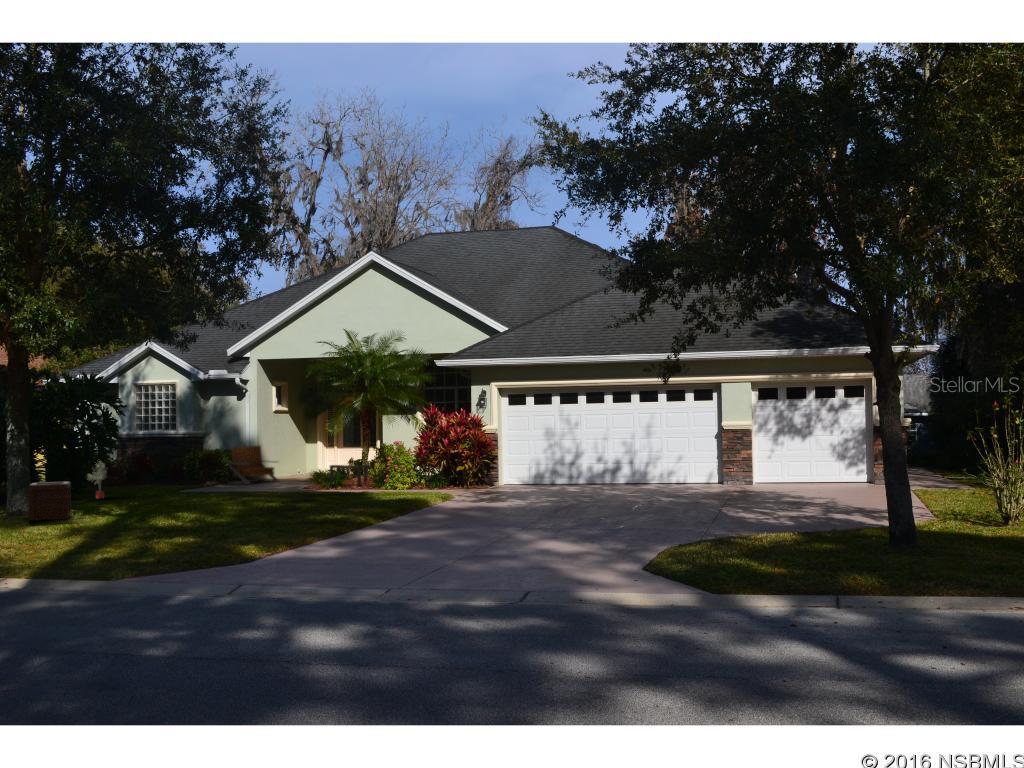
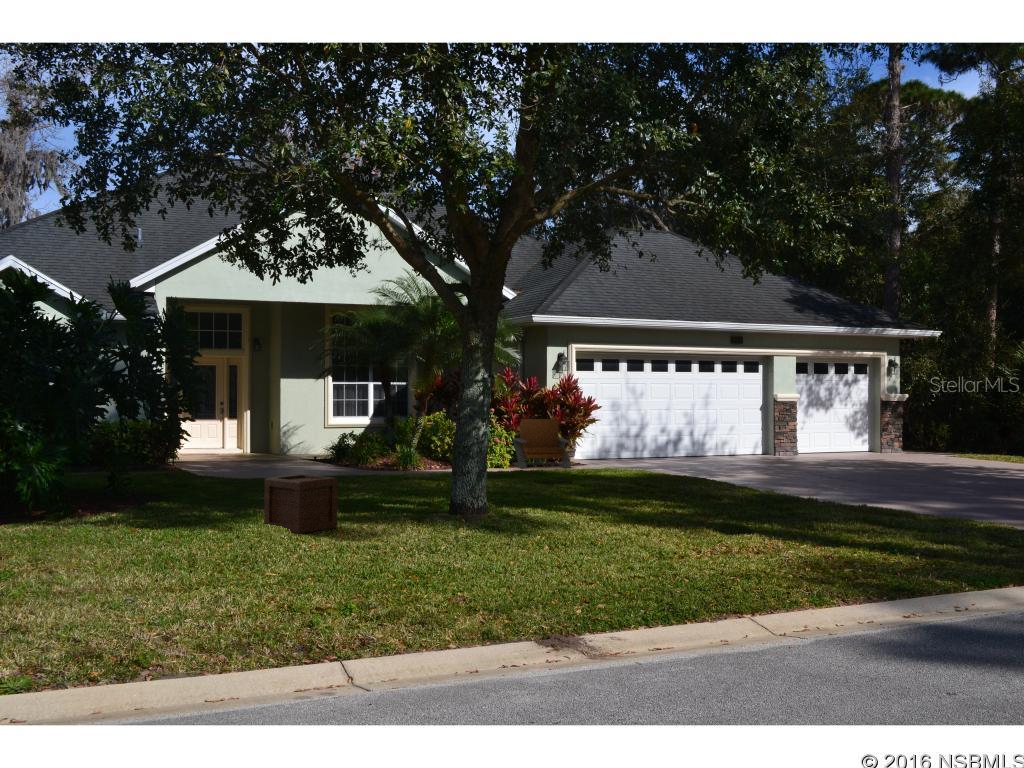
lounge chair: present [227,446,278,484] -> present [513,419,571,468]
potted tree: present [87,461,107,499] -> none [143,439,177,495]
bench: present [330,465,368,486] -> none [372,439,418,465]

